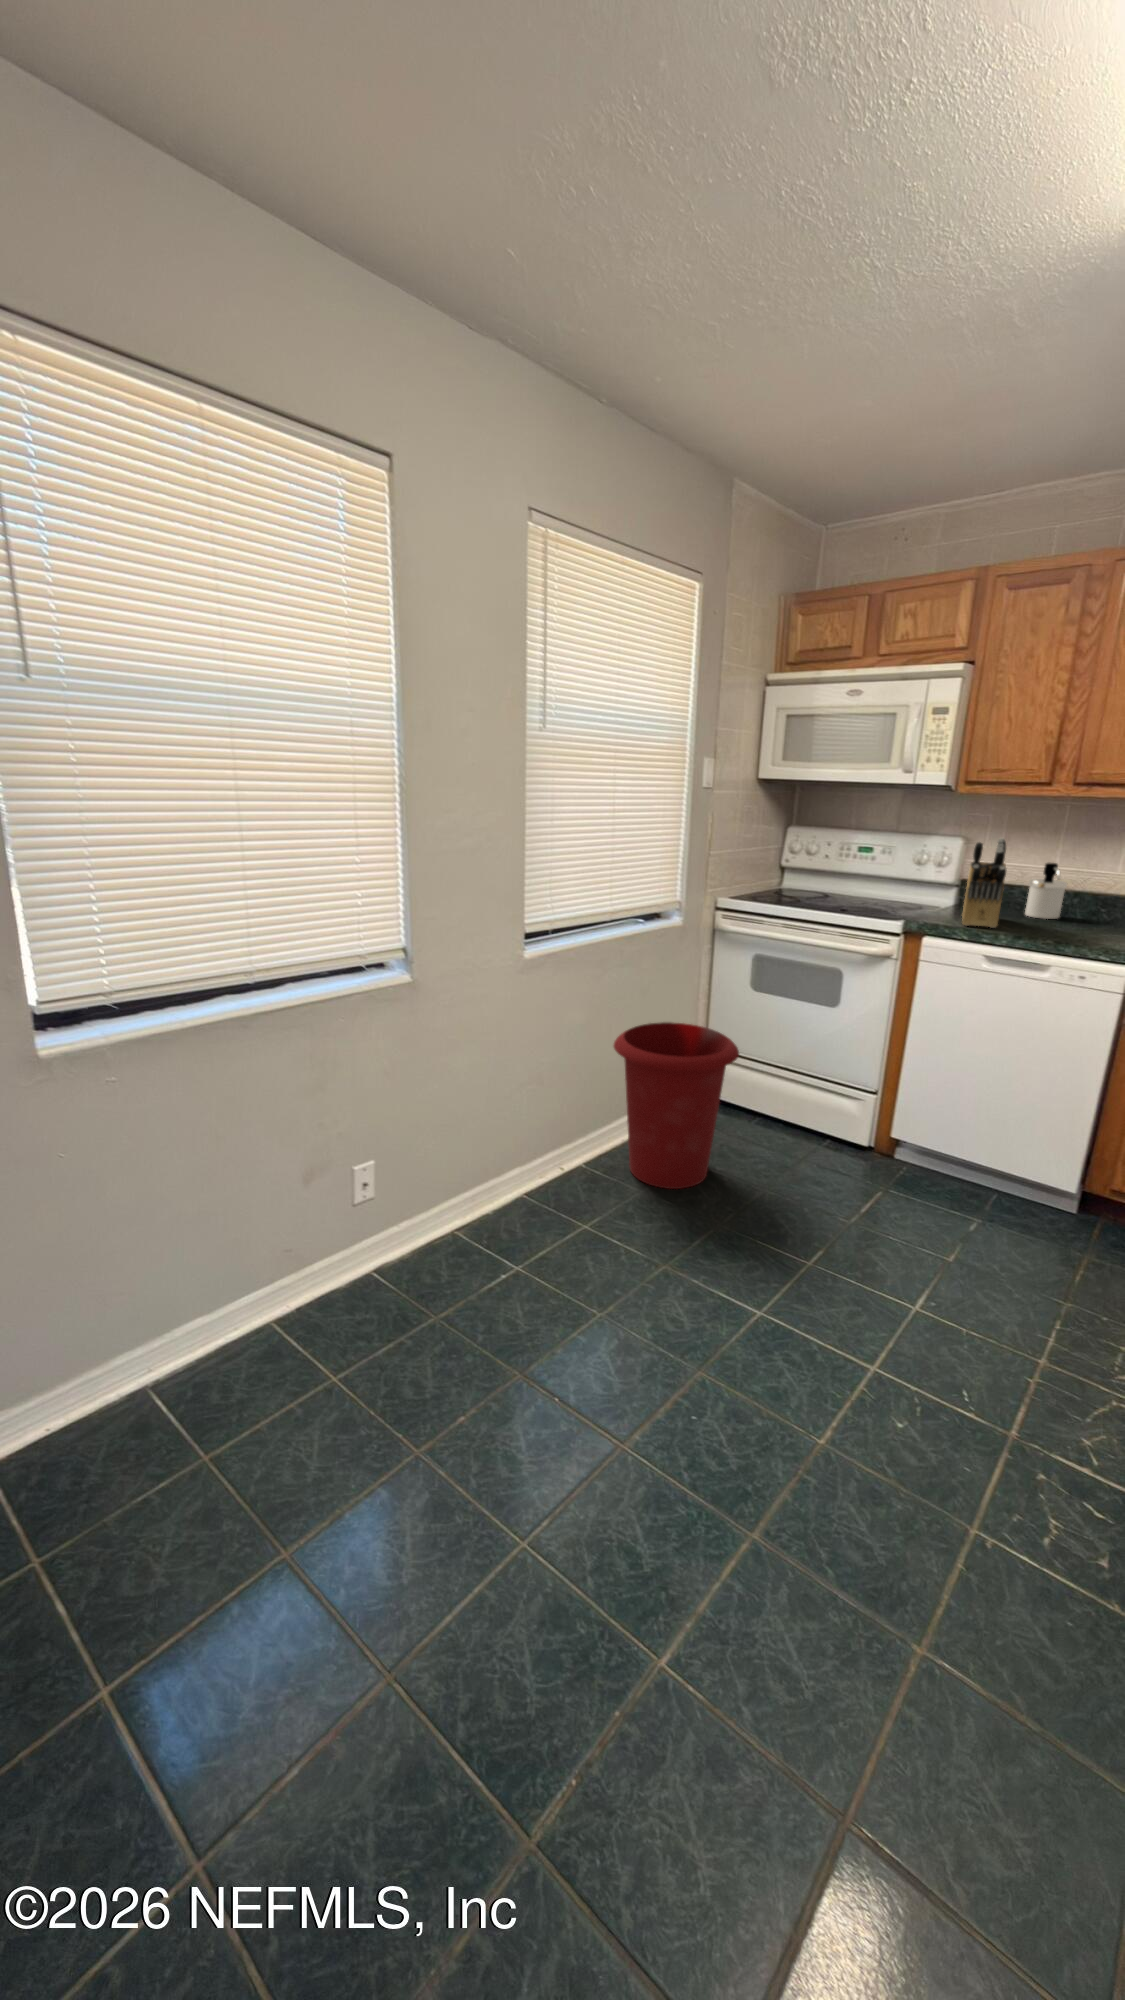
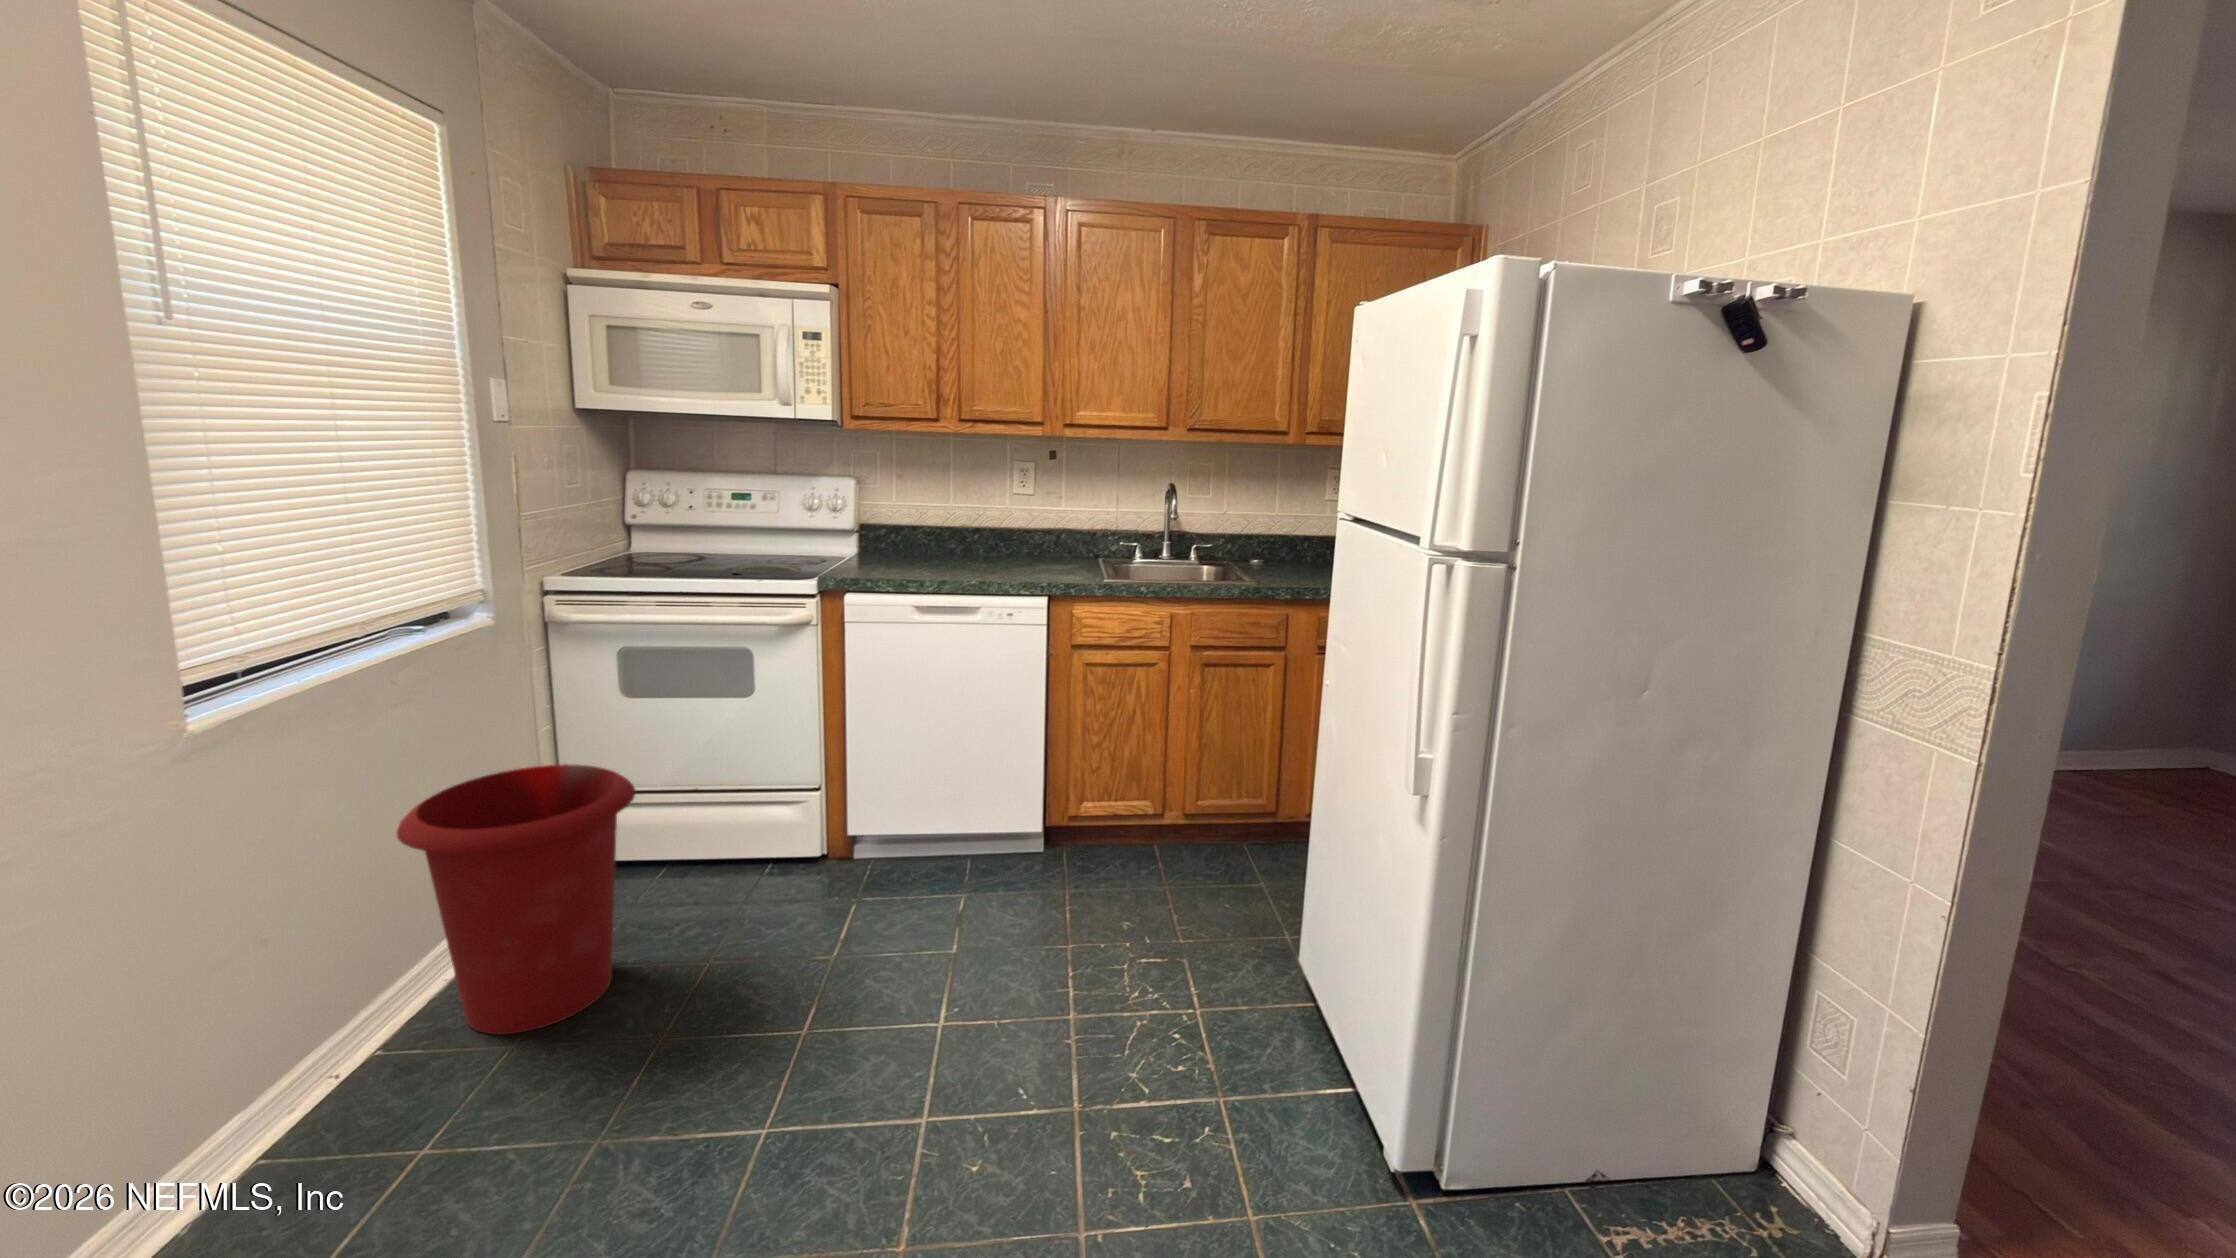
knife block: present [962,838,1007,928] -> none [872,478,916,575]
soap dispenser: present [1025,863,1067,919] -> none [929,502,964,559]

